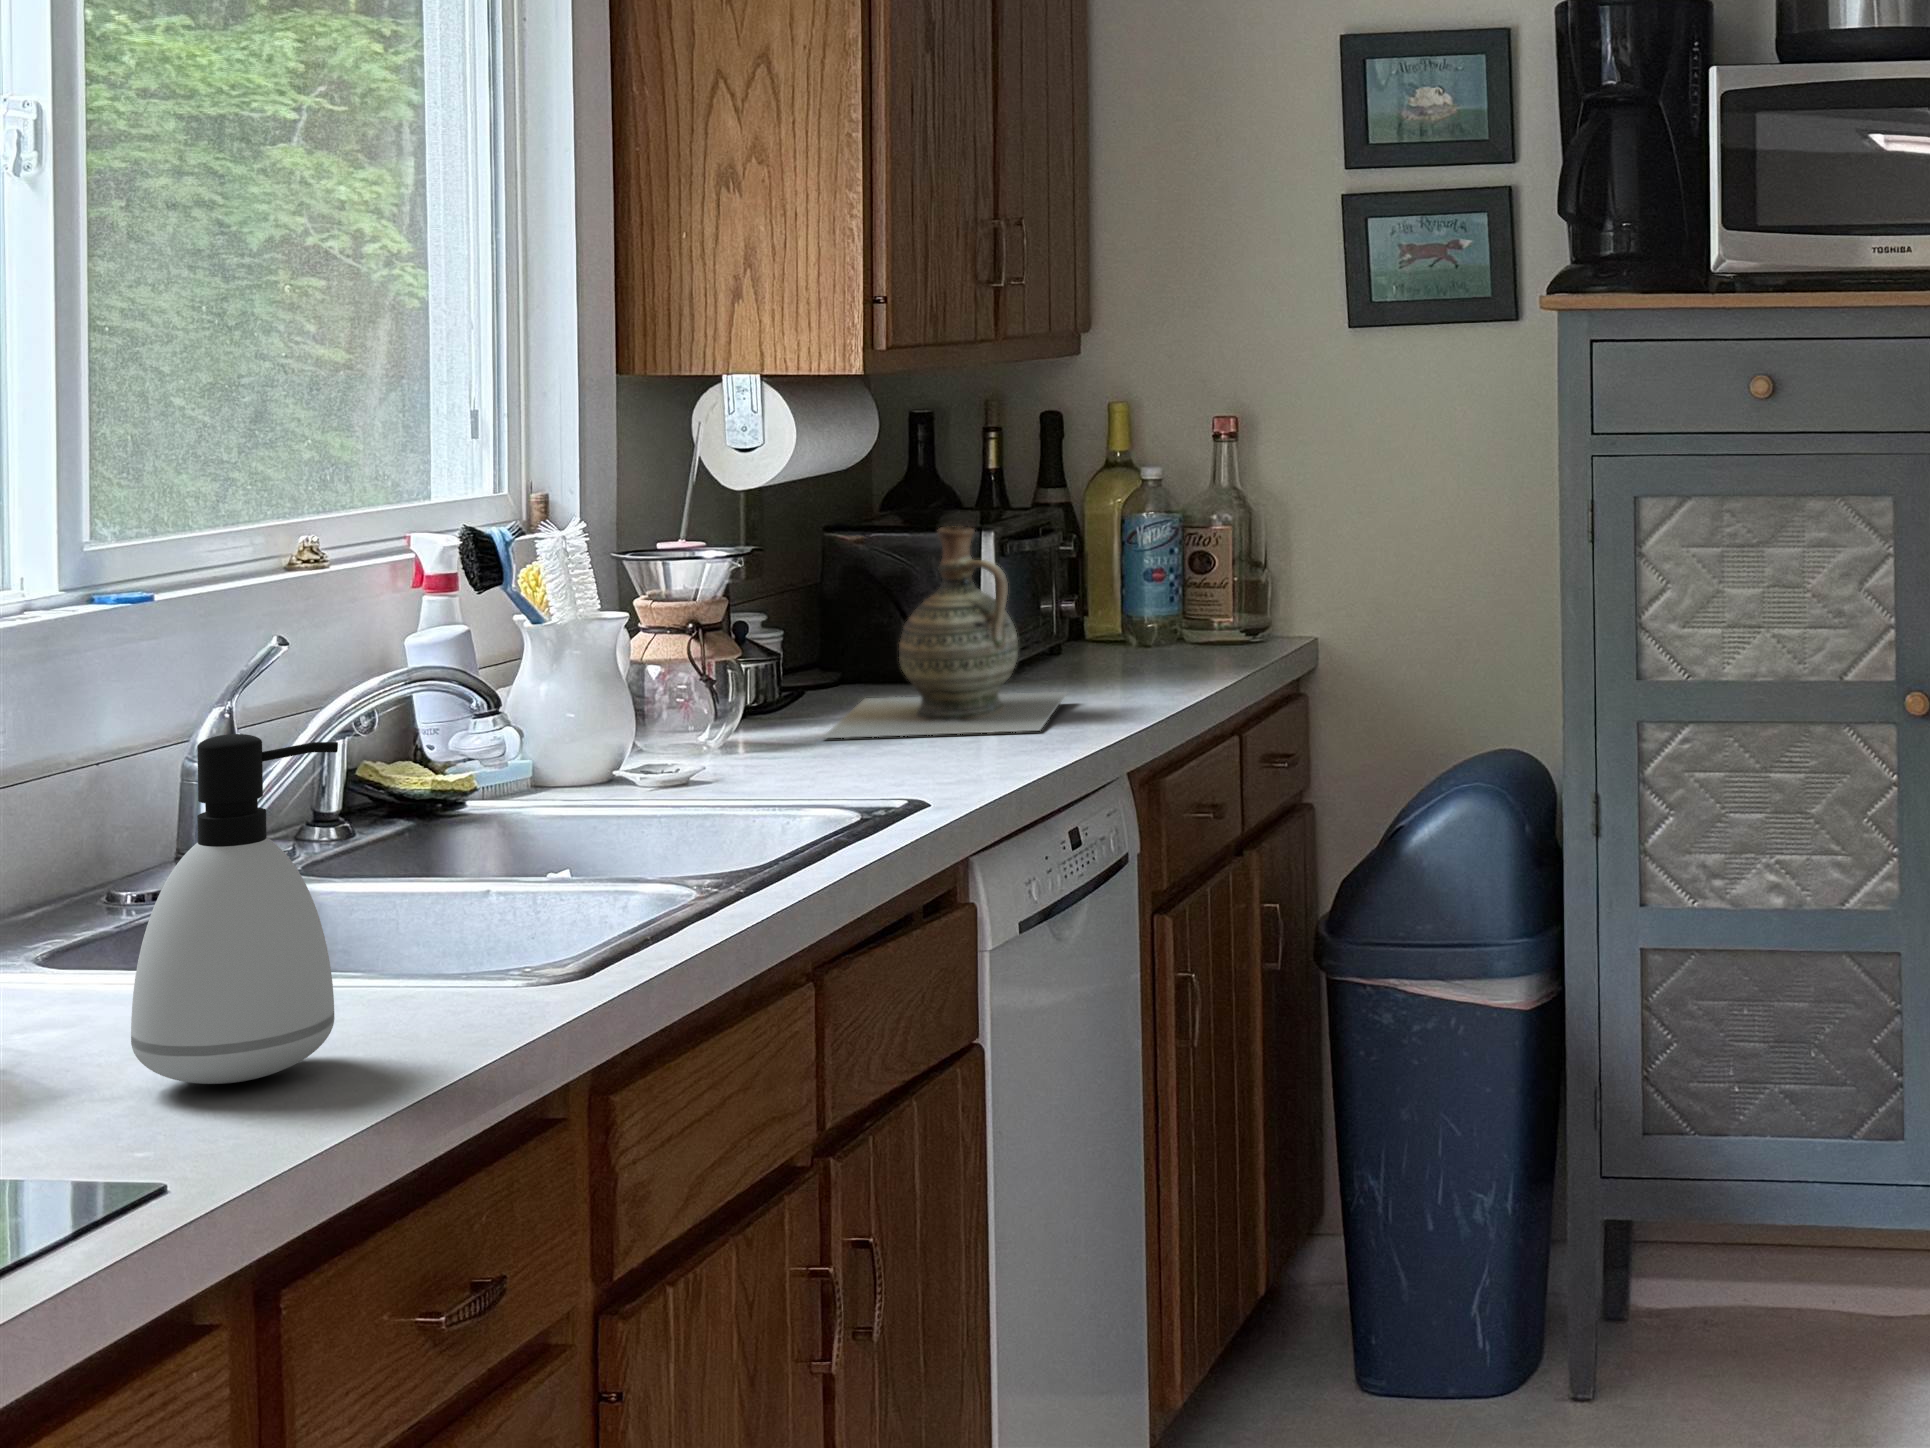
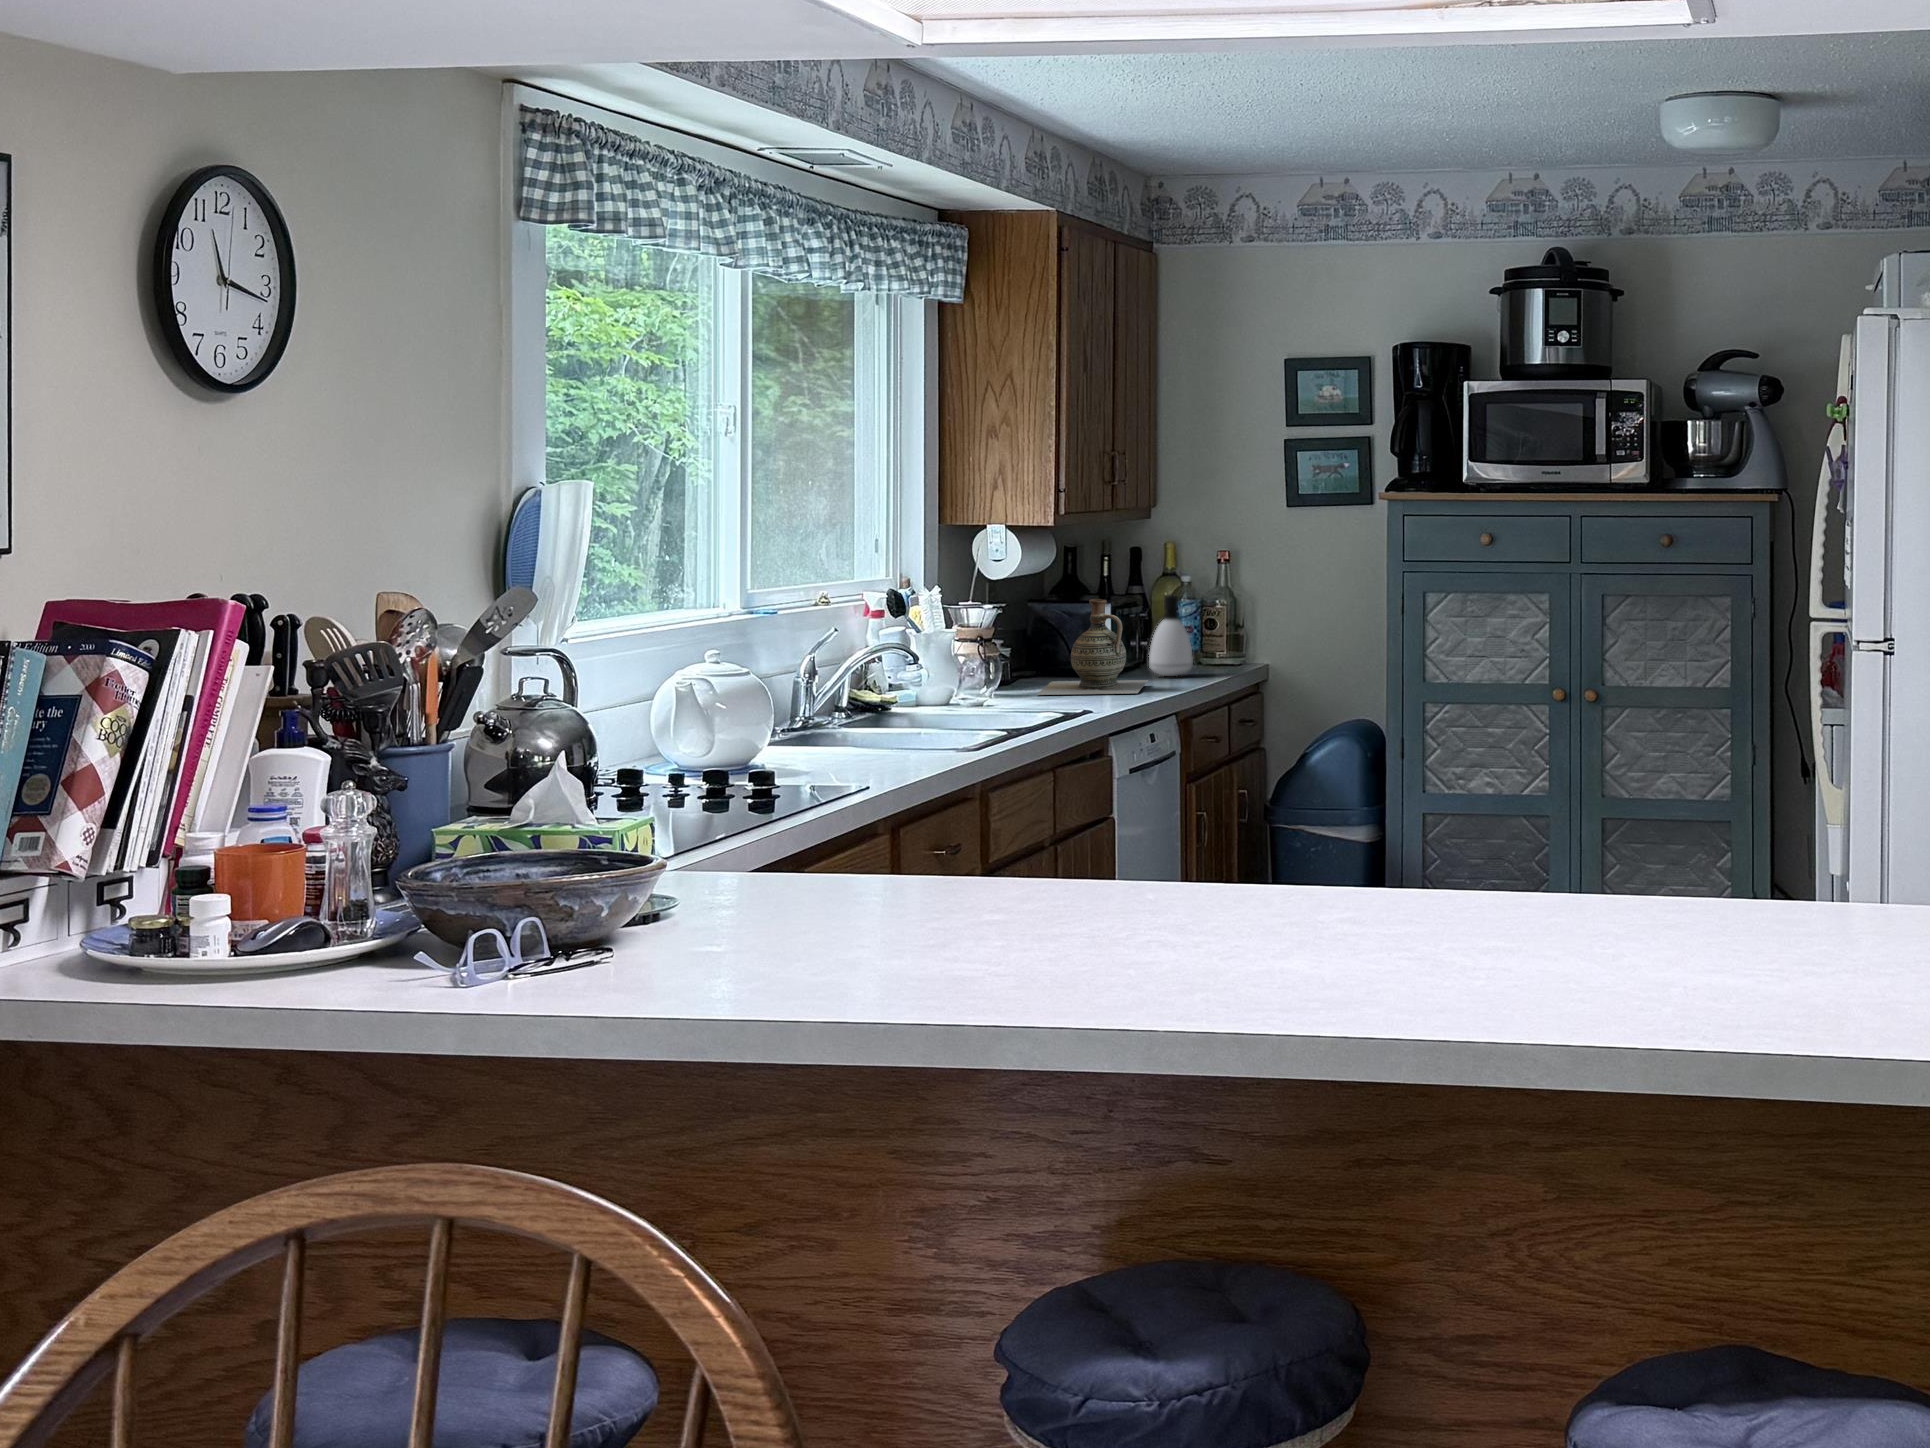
soap dispenser: present [131,734,338,1084] -> present [1149,595,1193,676]

